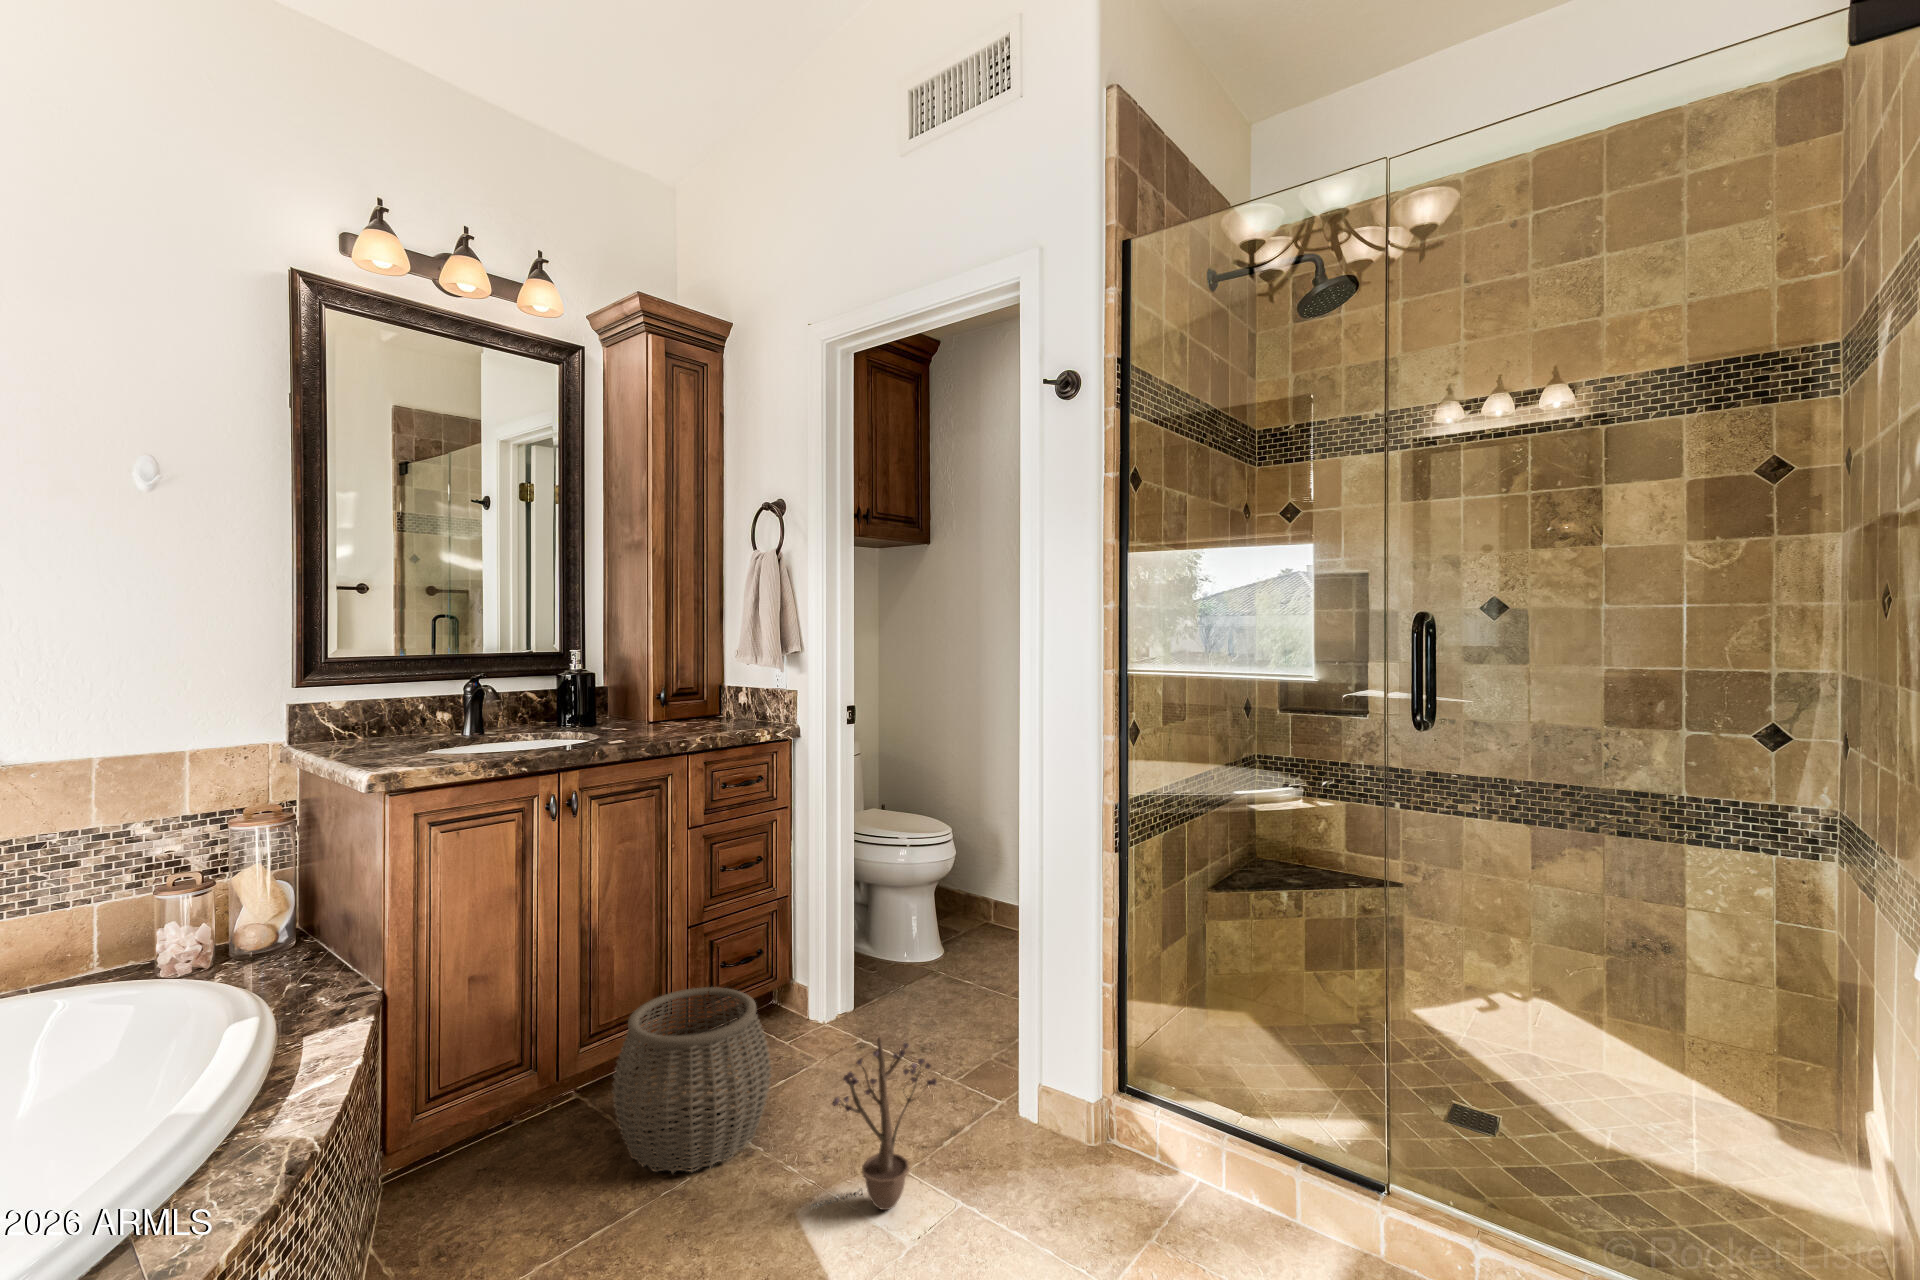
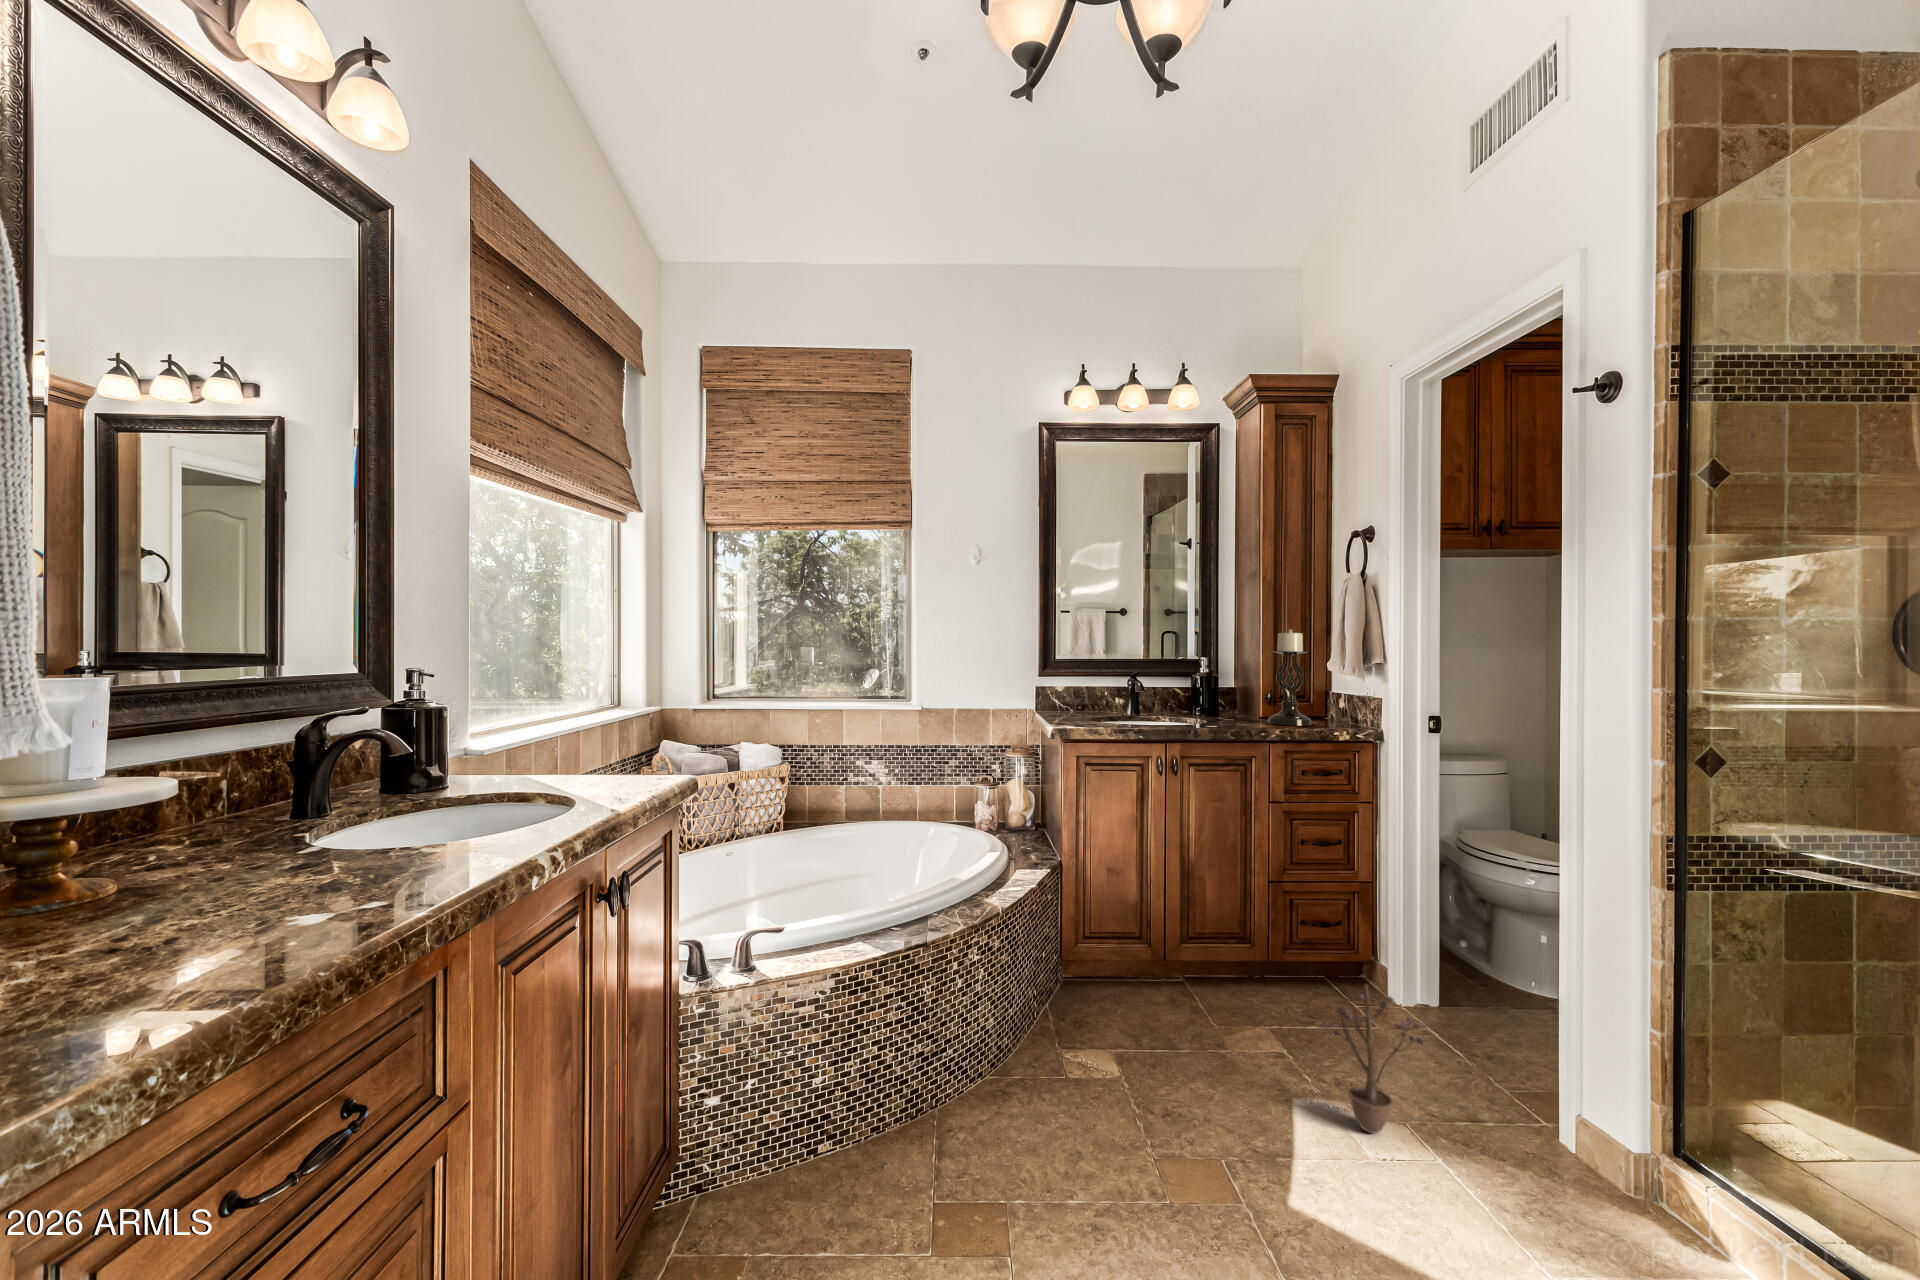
candle holder: none [667,613,718,731] -> present [1268,629,1311,726]
woven basket: present [612,987,771,1174] -> none [1184,919,1309,1053]

